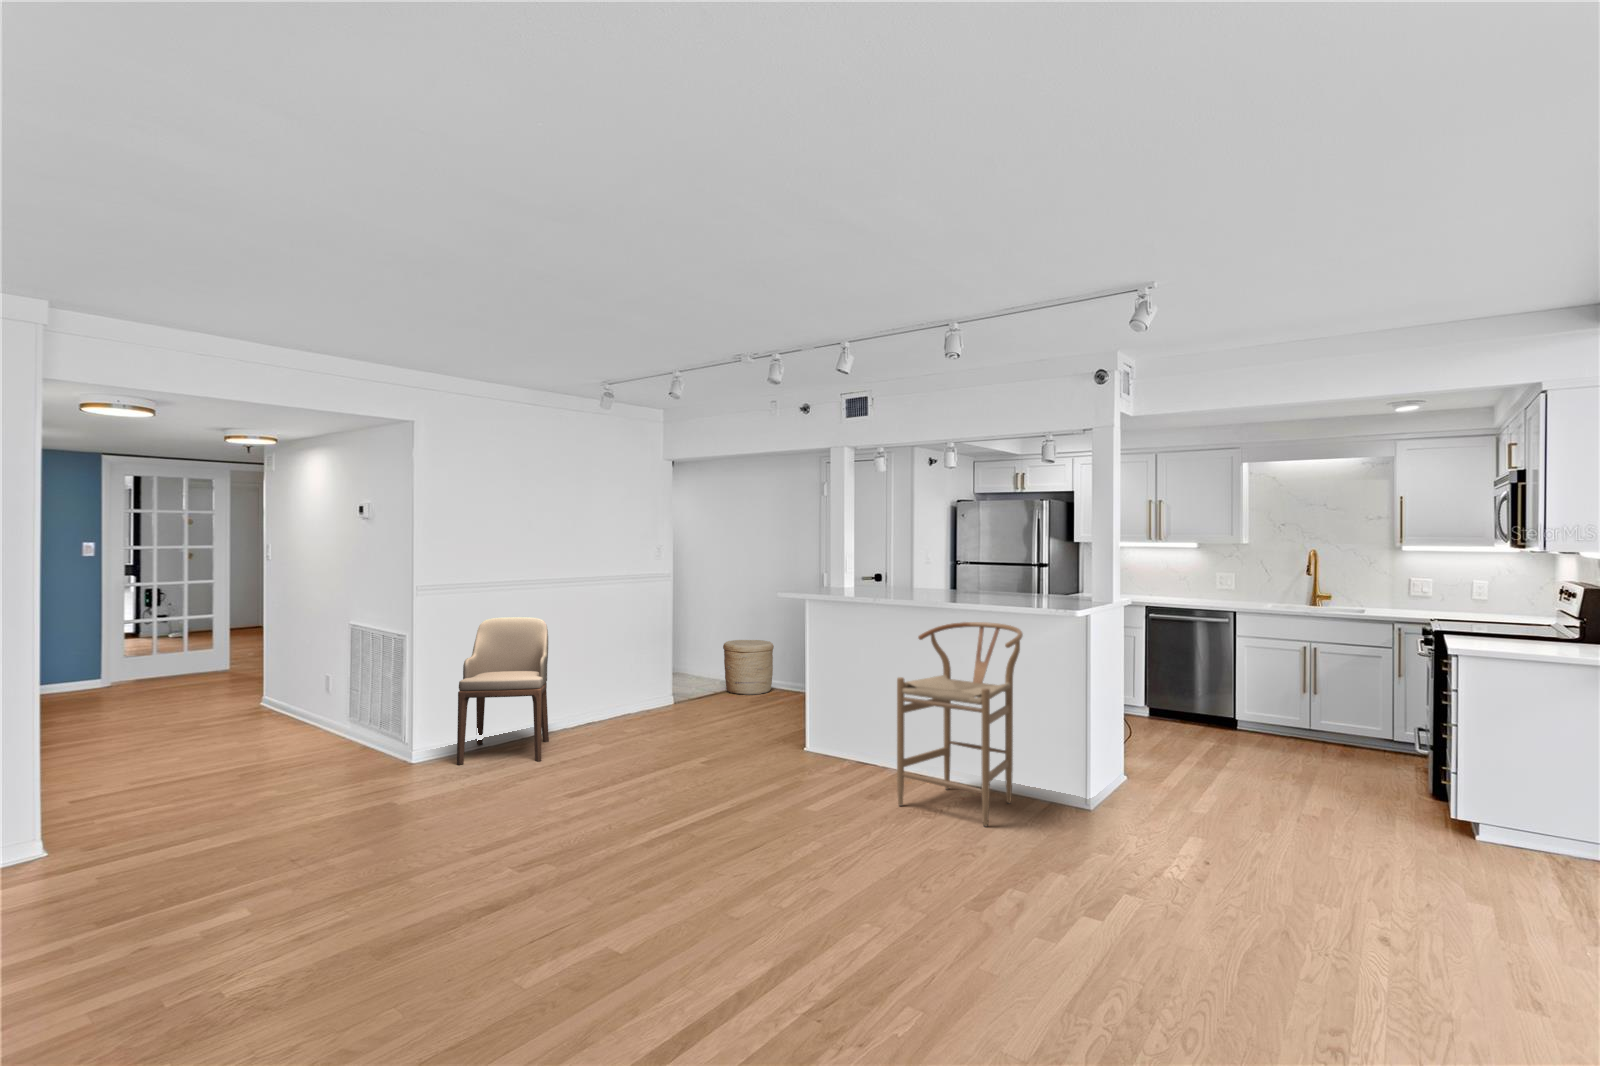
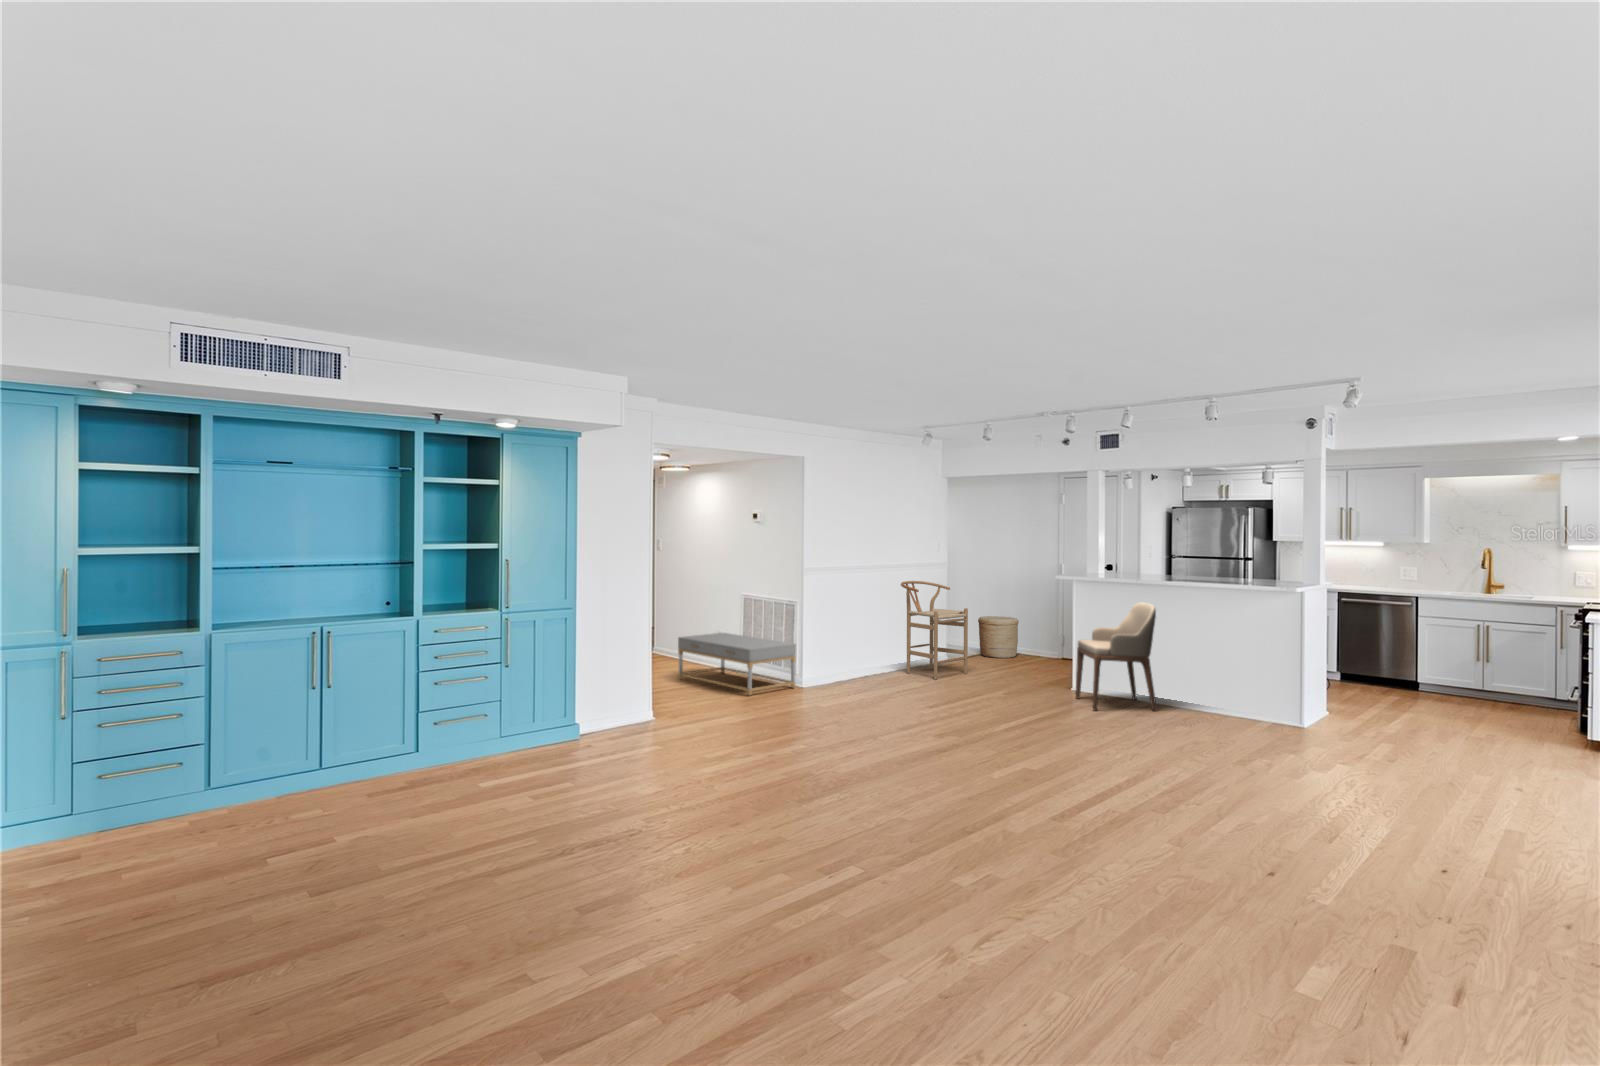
armchair: present [457,617,549,765] -> present [1076,602,1157,711]
bar stool: present [897,622,1023,826] -> present [901,581,968,680]
coffee table: none [239,677,405,781] -> present [678,633,796,695]

